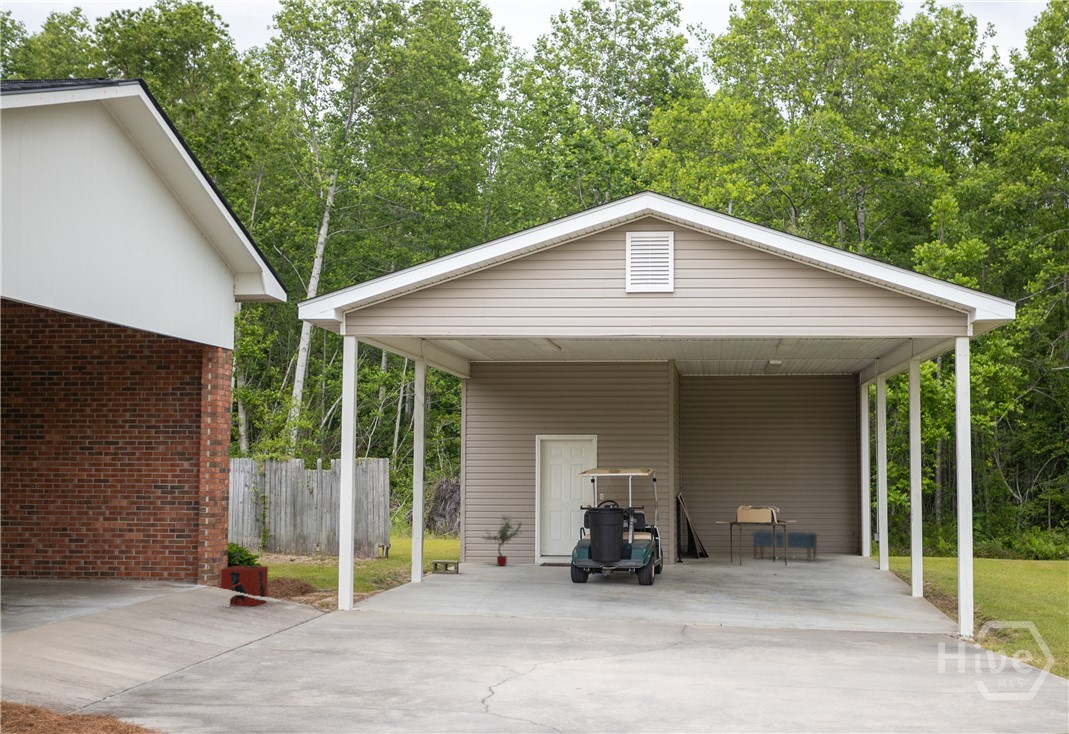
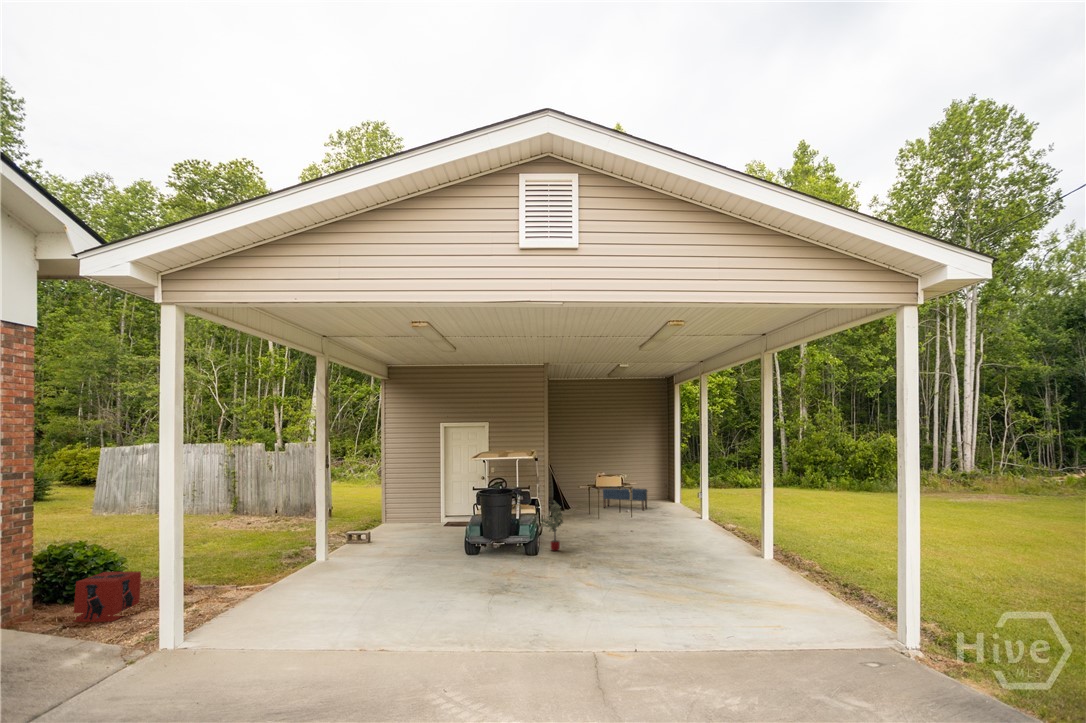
potted tree: present [483,517,522,566] -> present [541,501,564,551]

